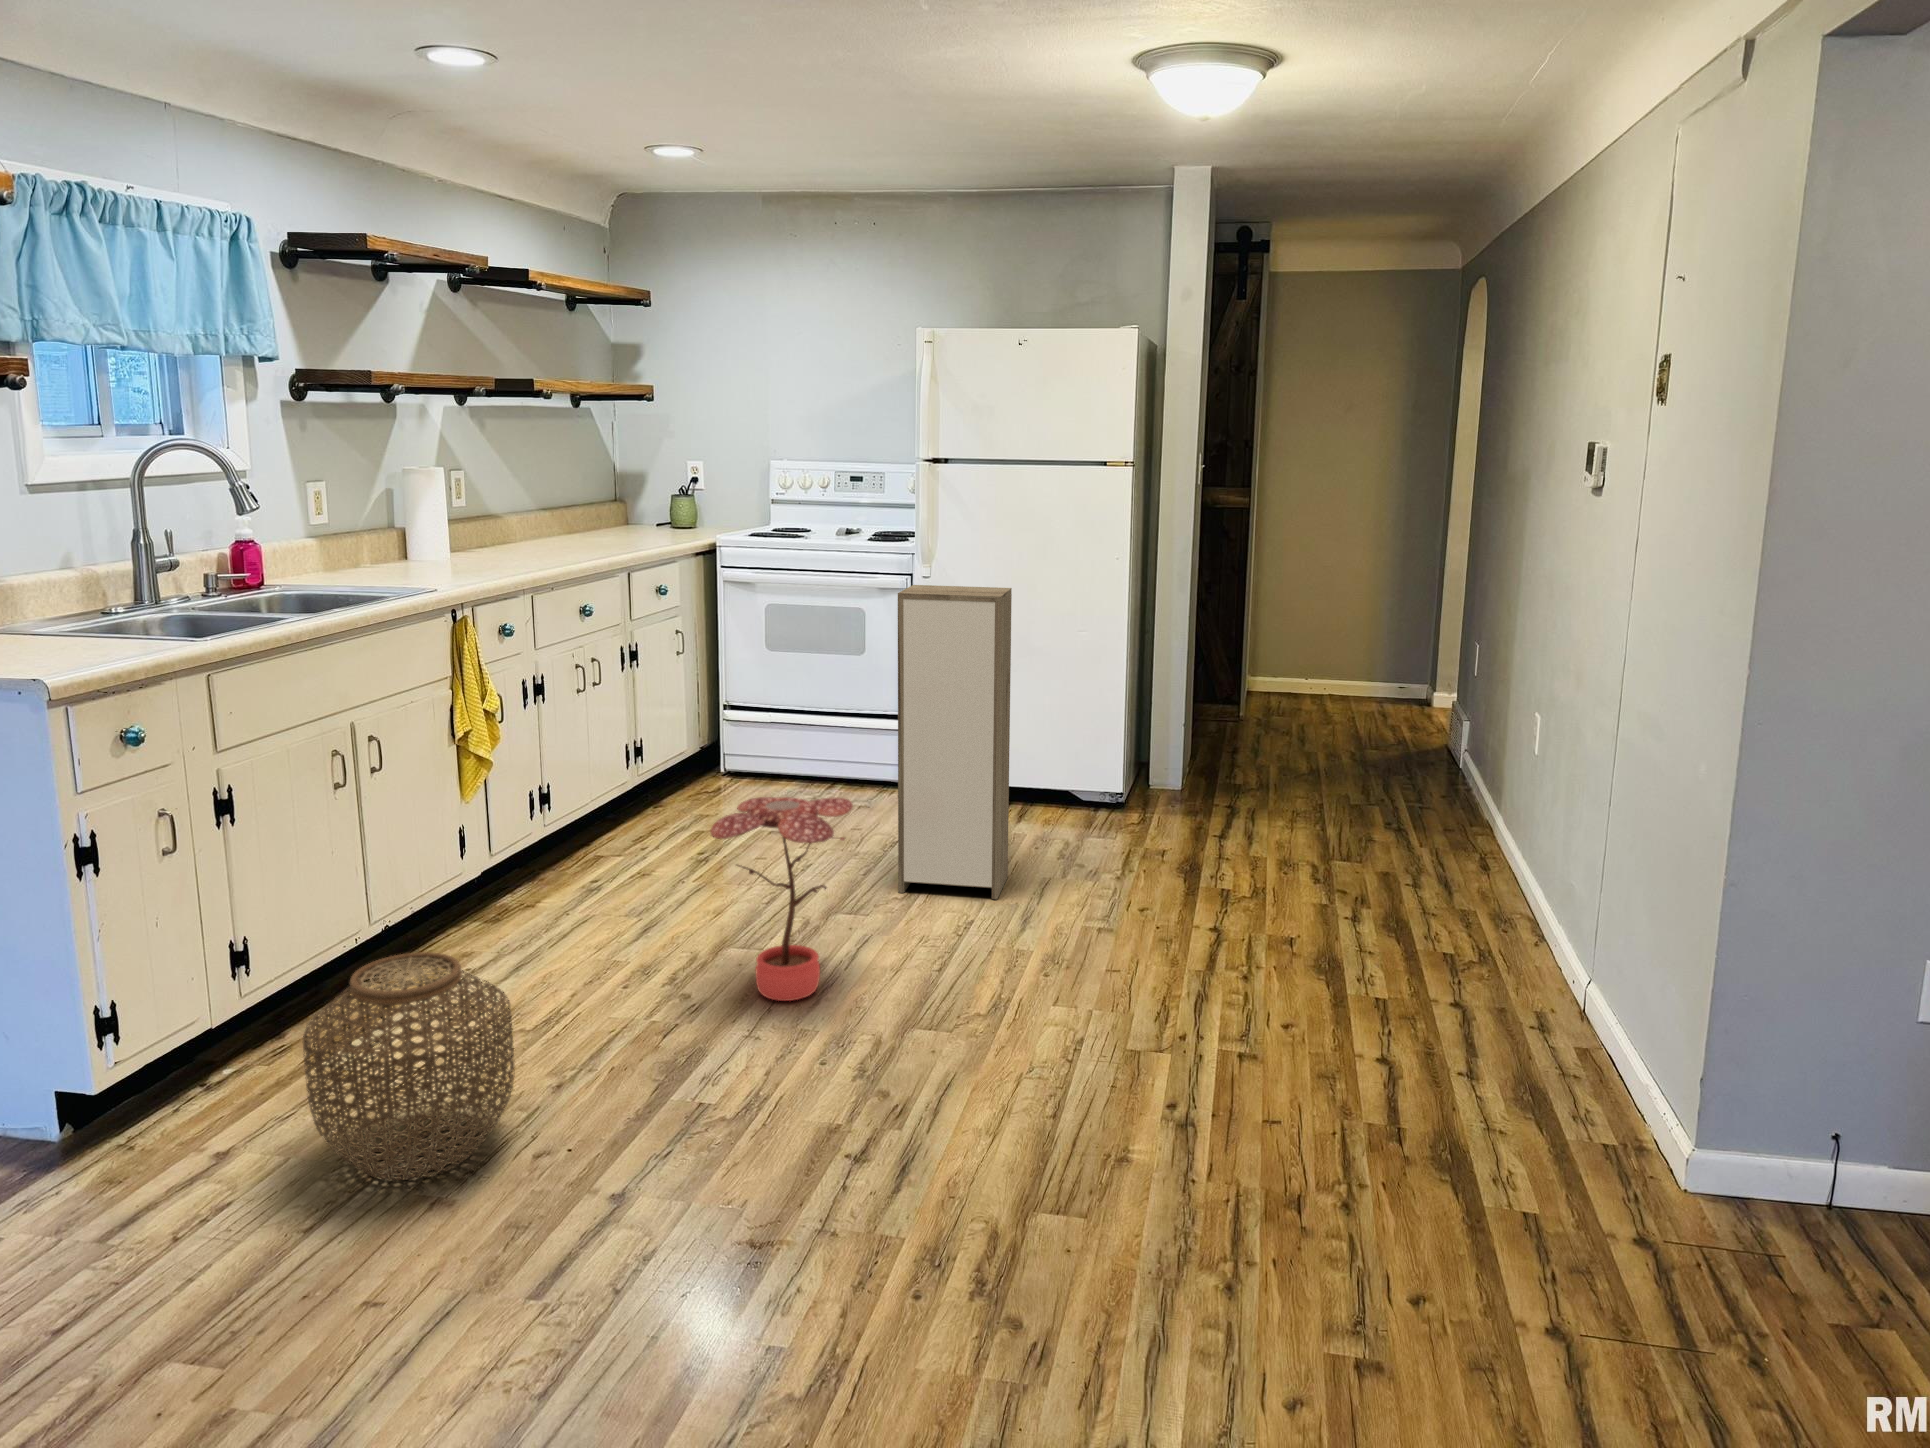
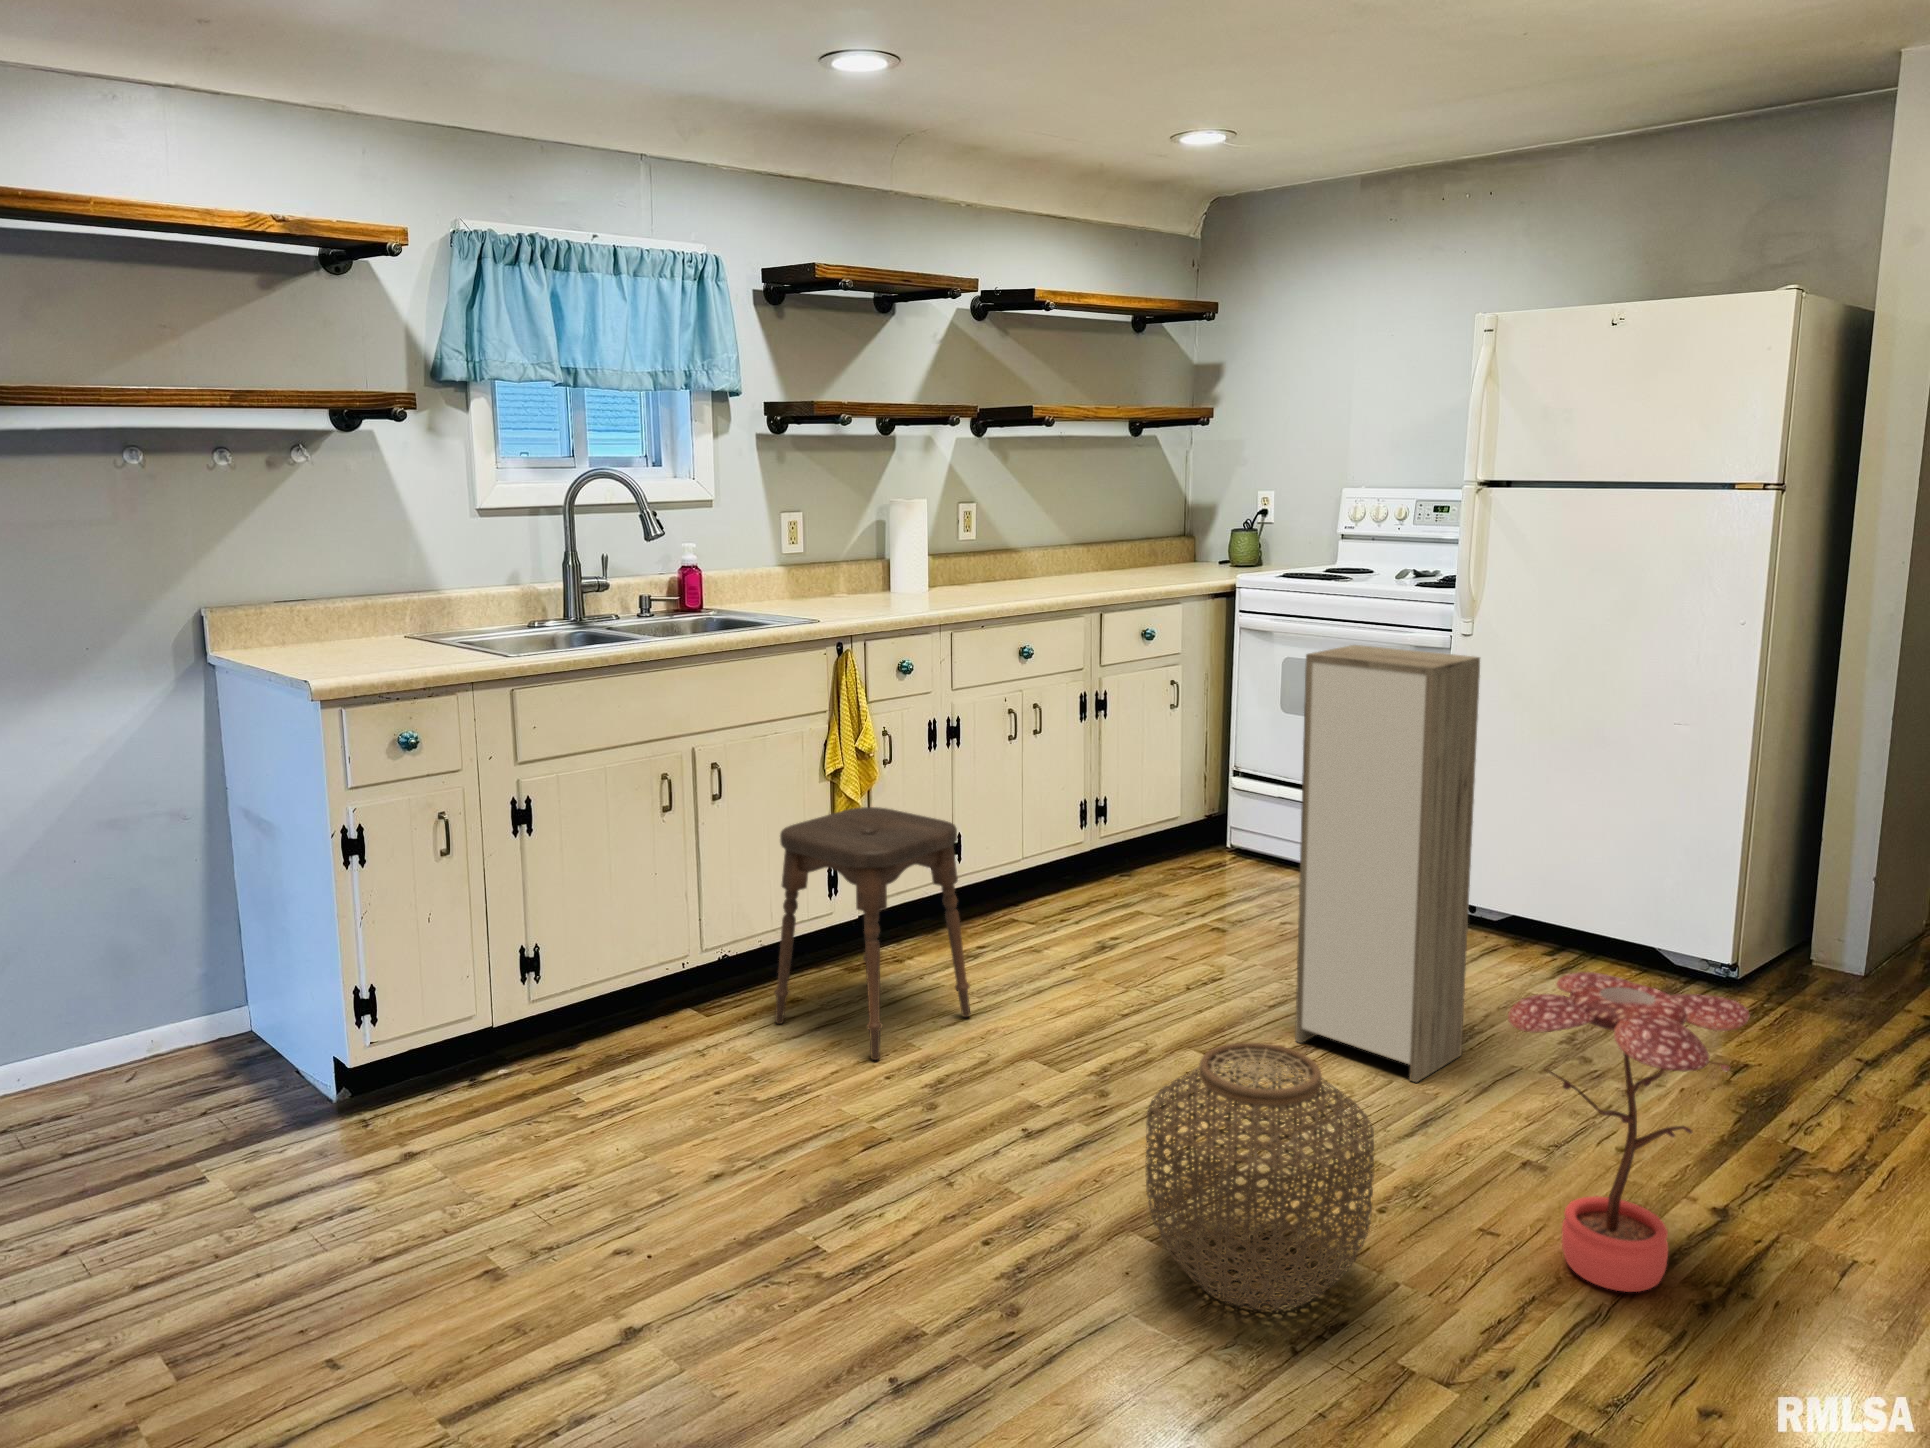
stool: none [467,760,643,979] -> present [775,807,970,1060]
potted plant: present [710,797,853,1001] -> present [1508,972,1750,1292]
woven basket: present [303,952,514,1180] -> present [1146,1043,1374,1311]

